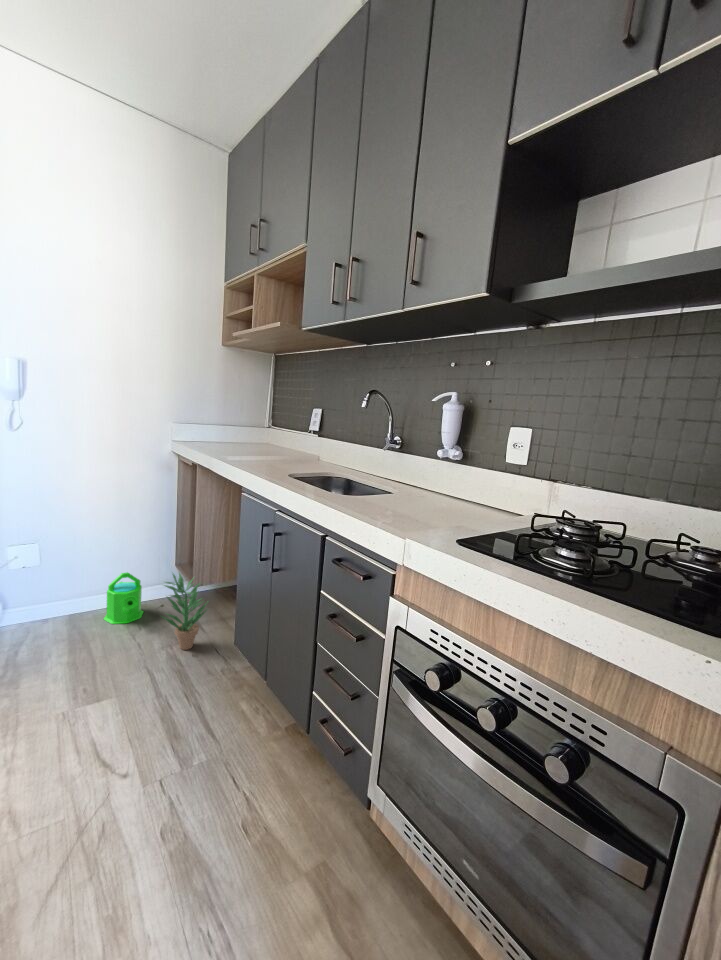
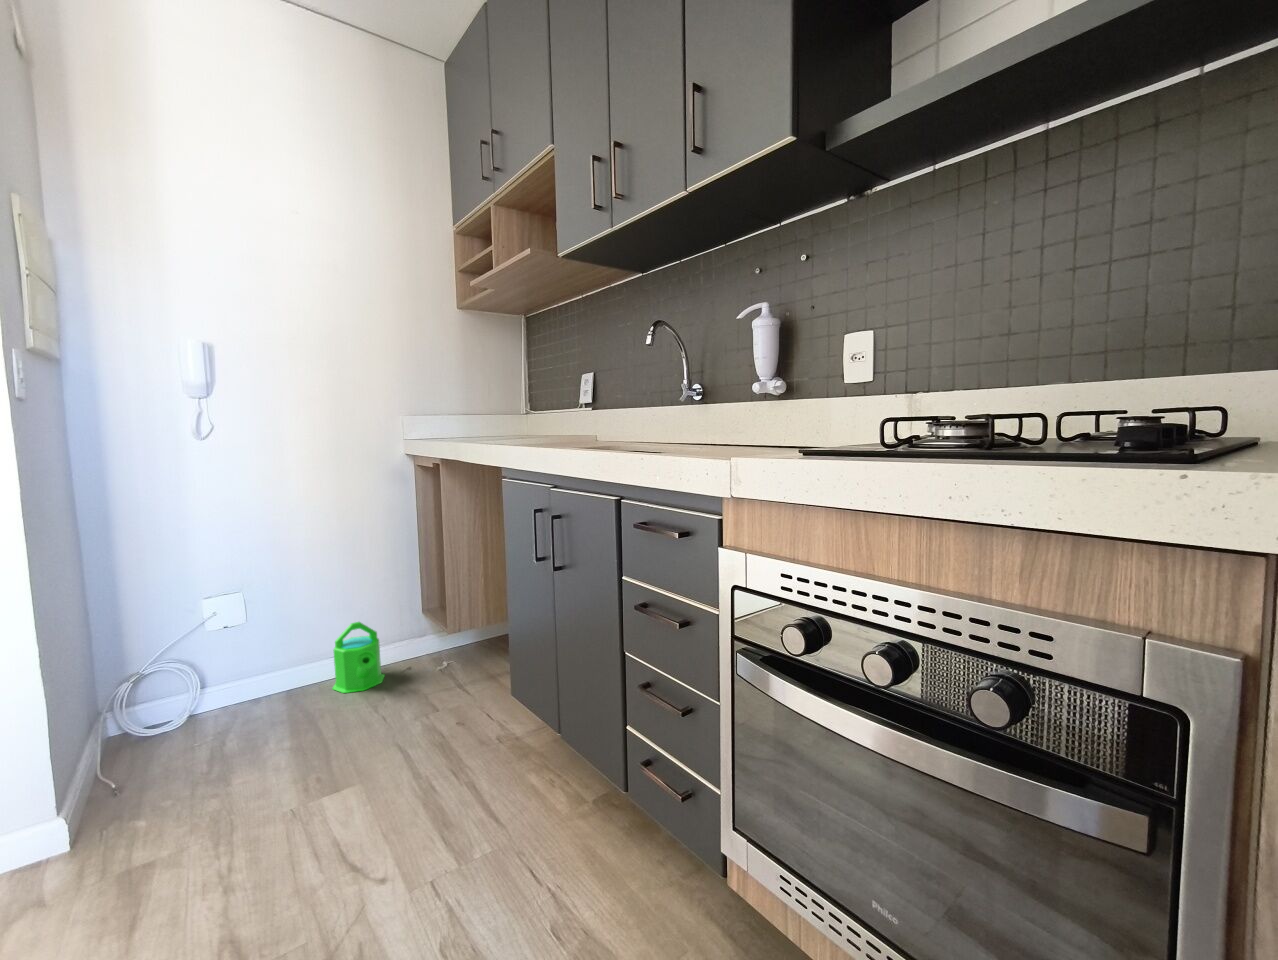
potted plant: present [162,573,207,650] -> none [405,606,472,714]

